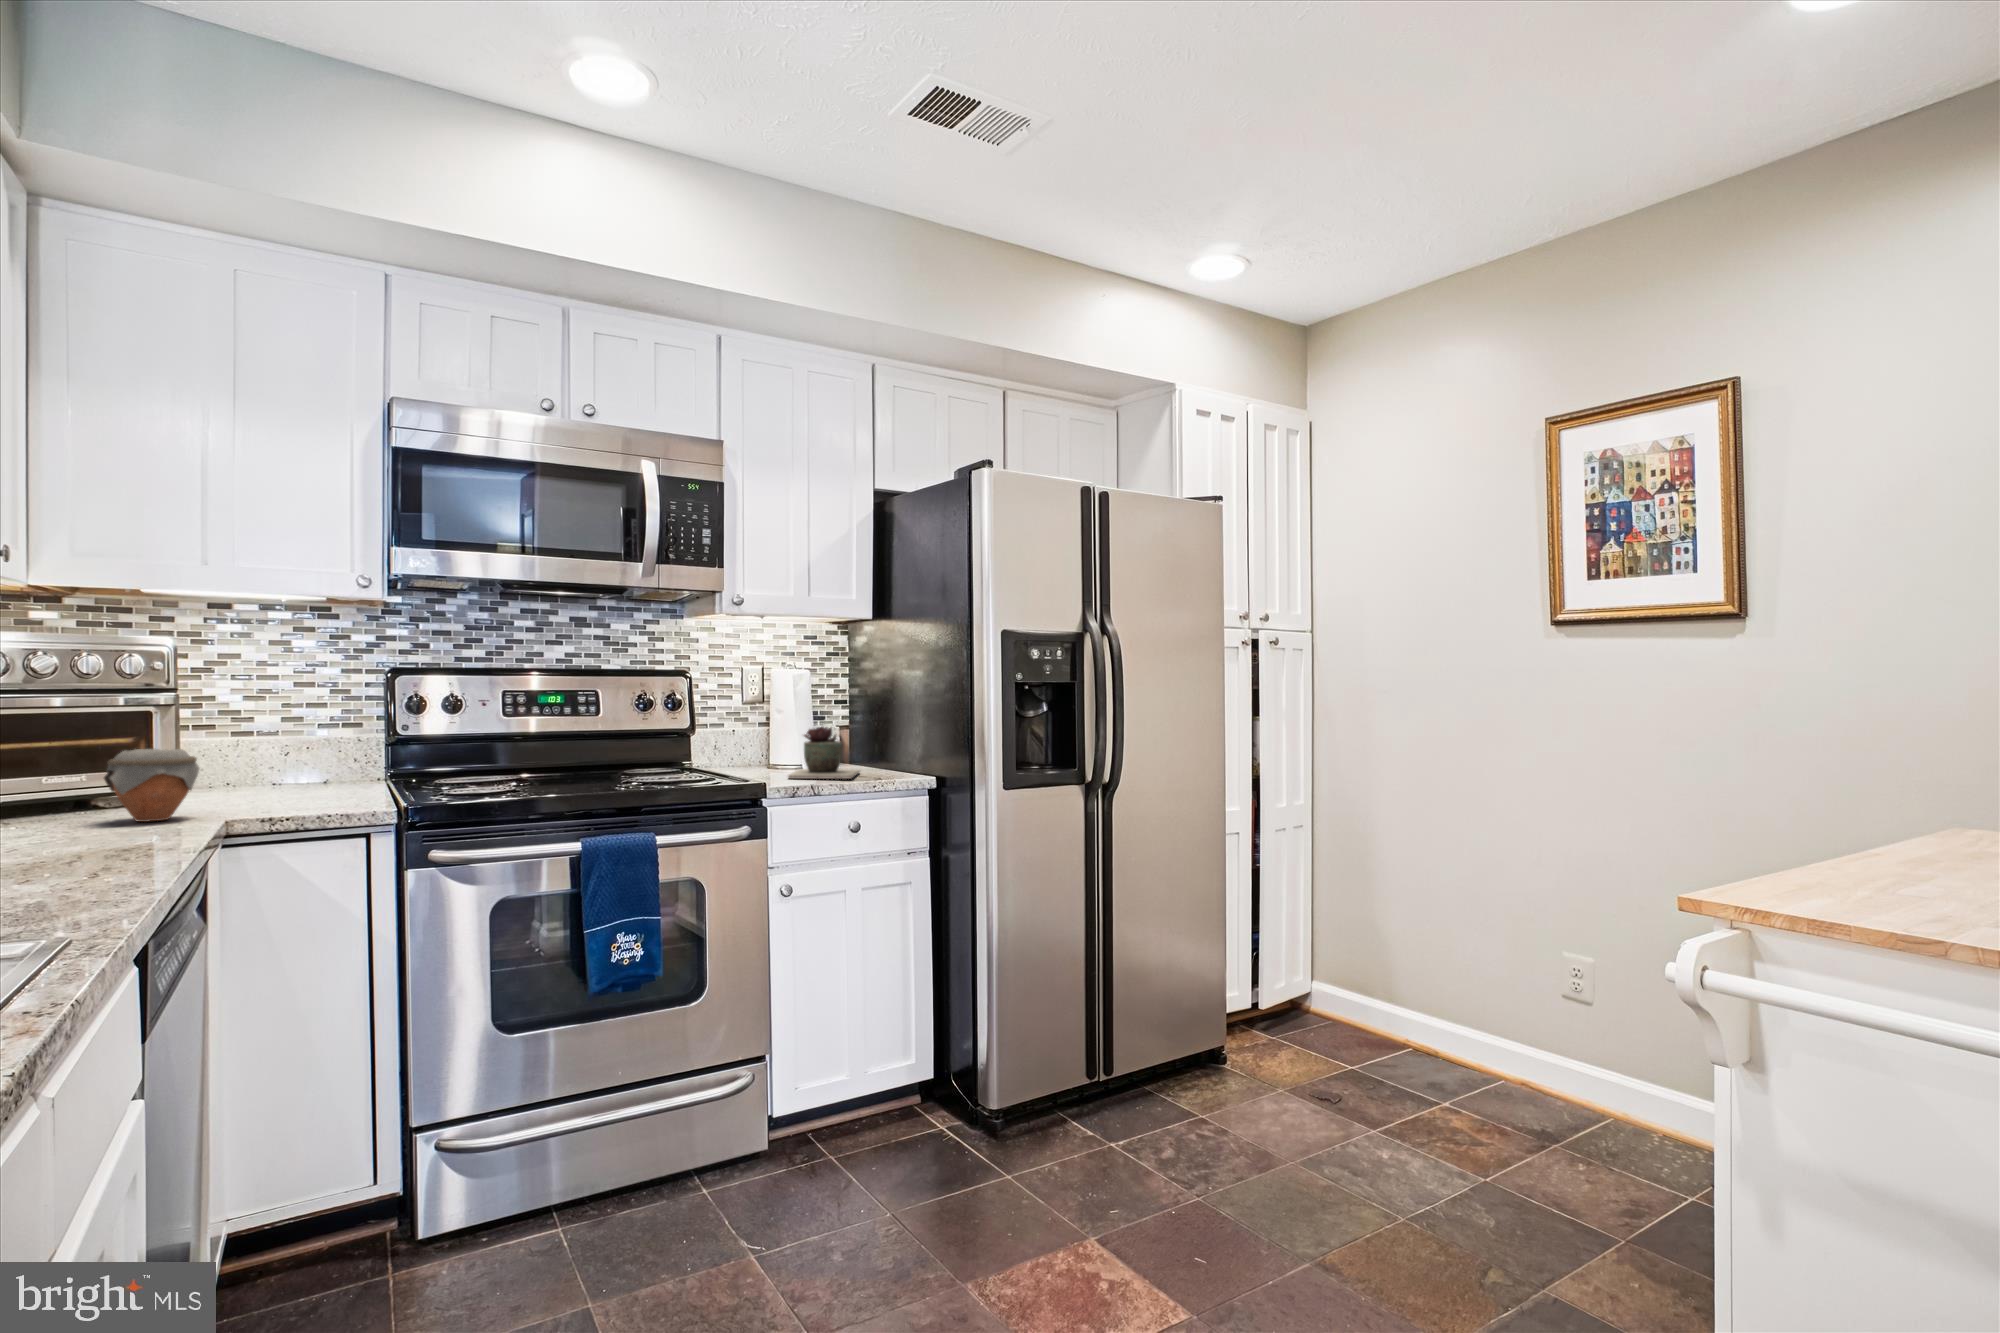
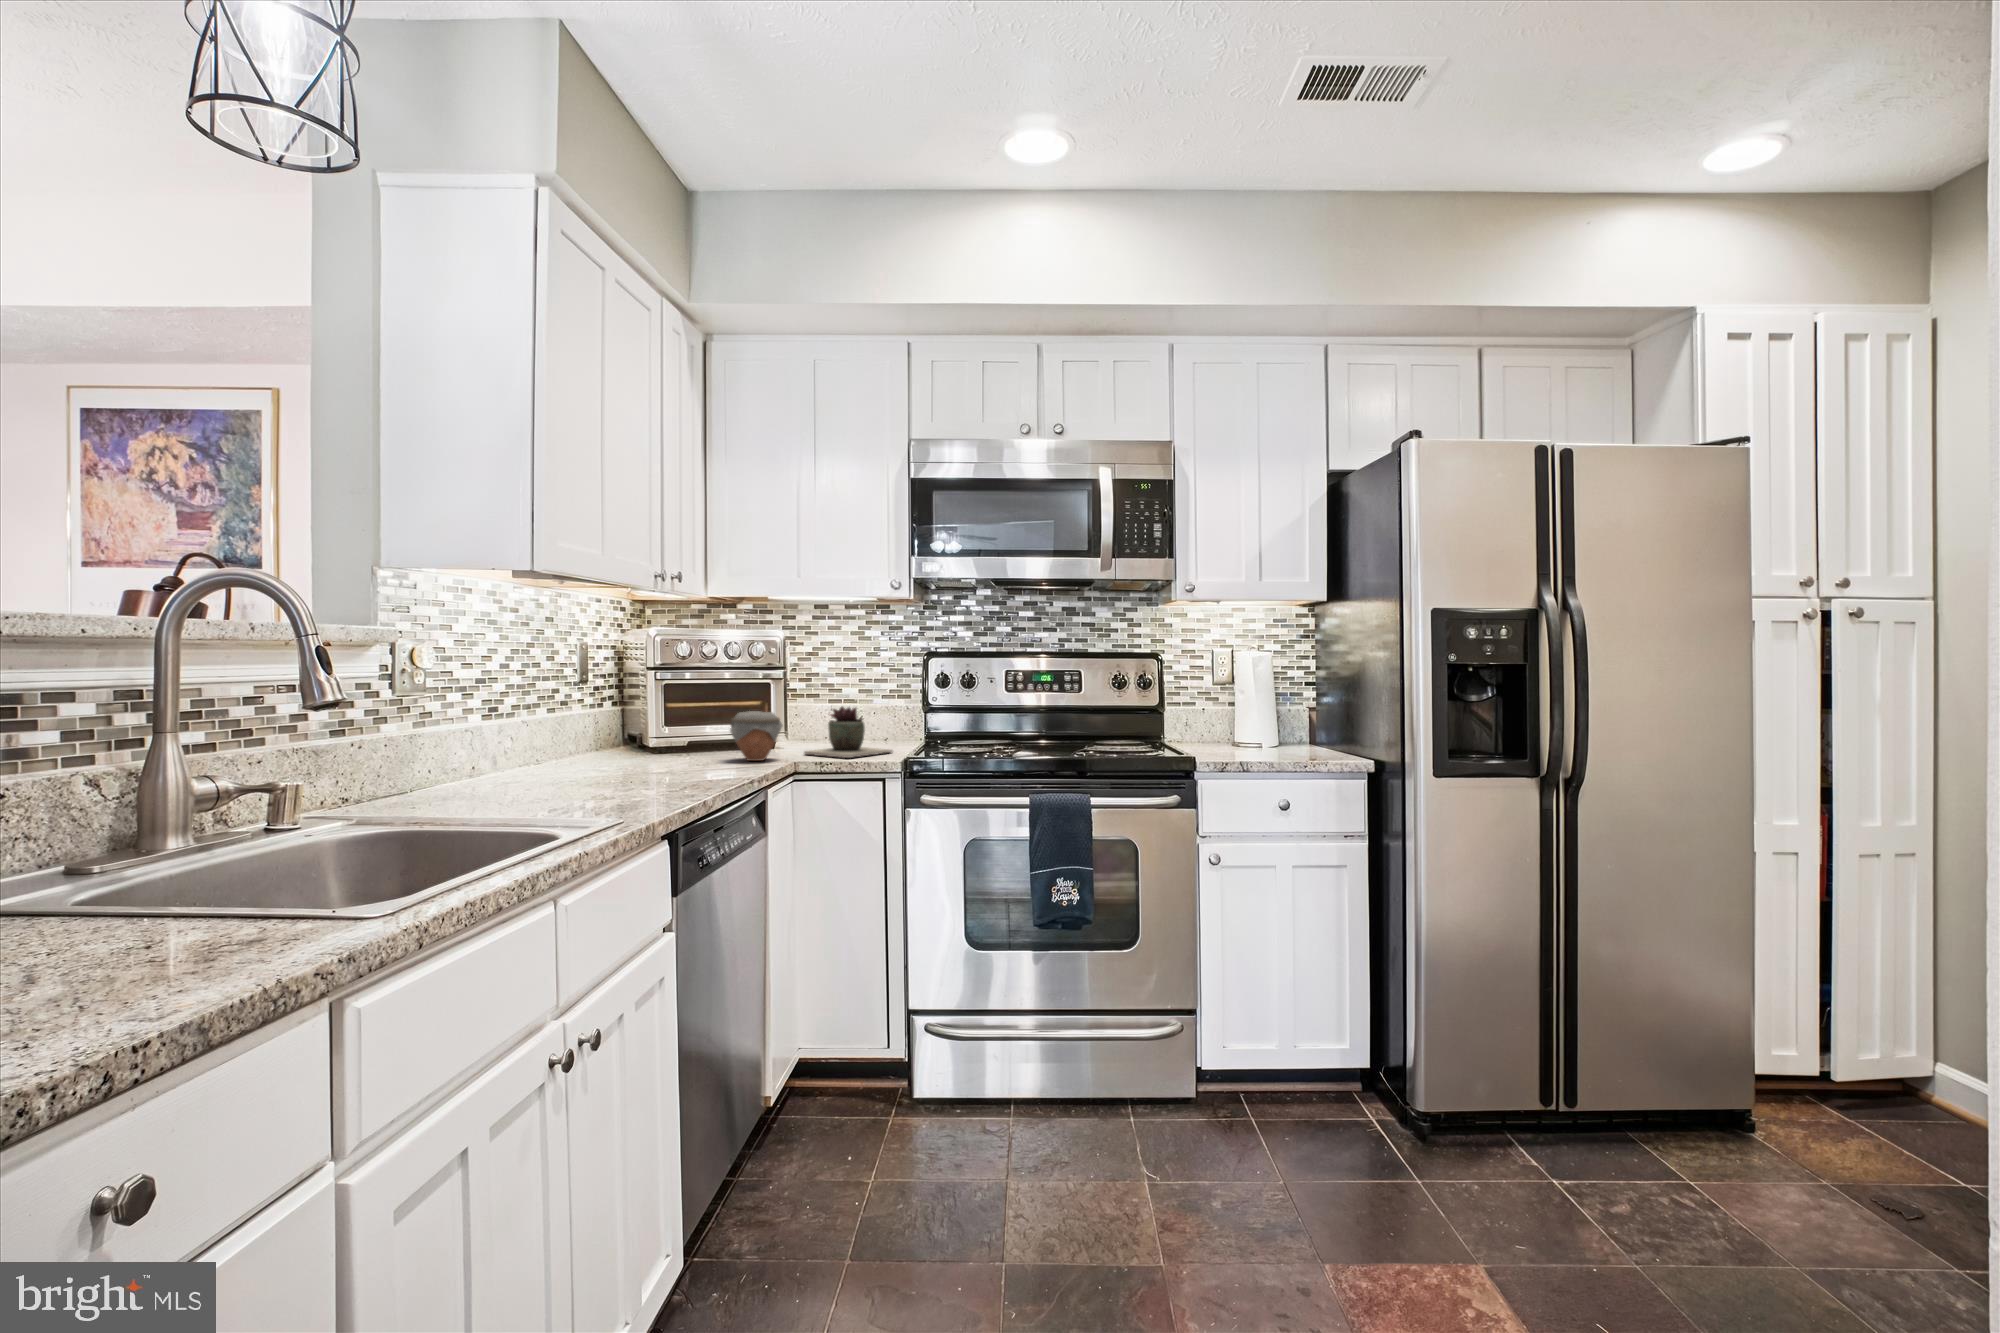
succulent plant: present [788,726,860,779] -> present [804,707,892,758]

